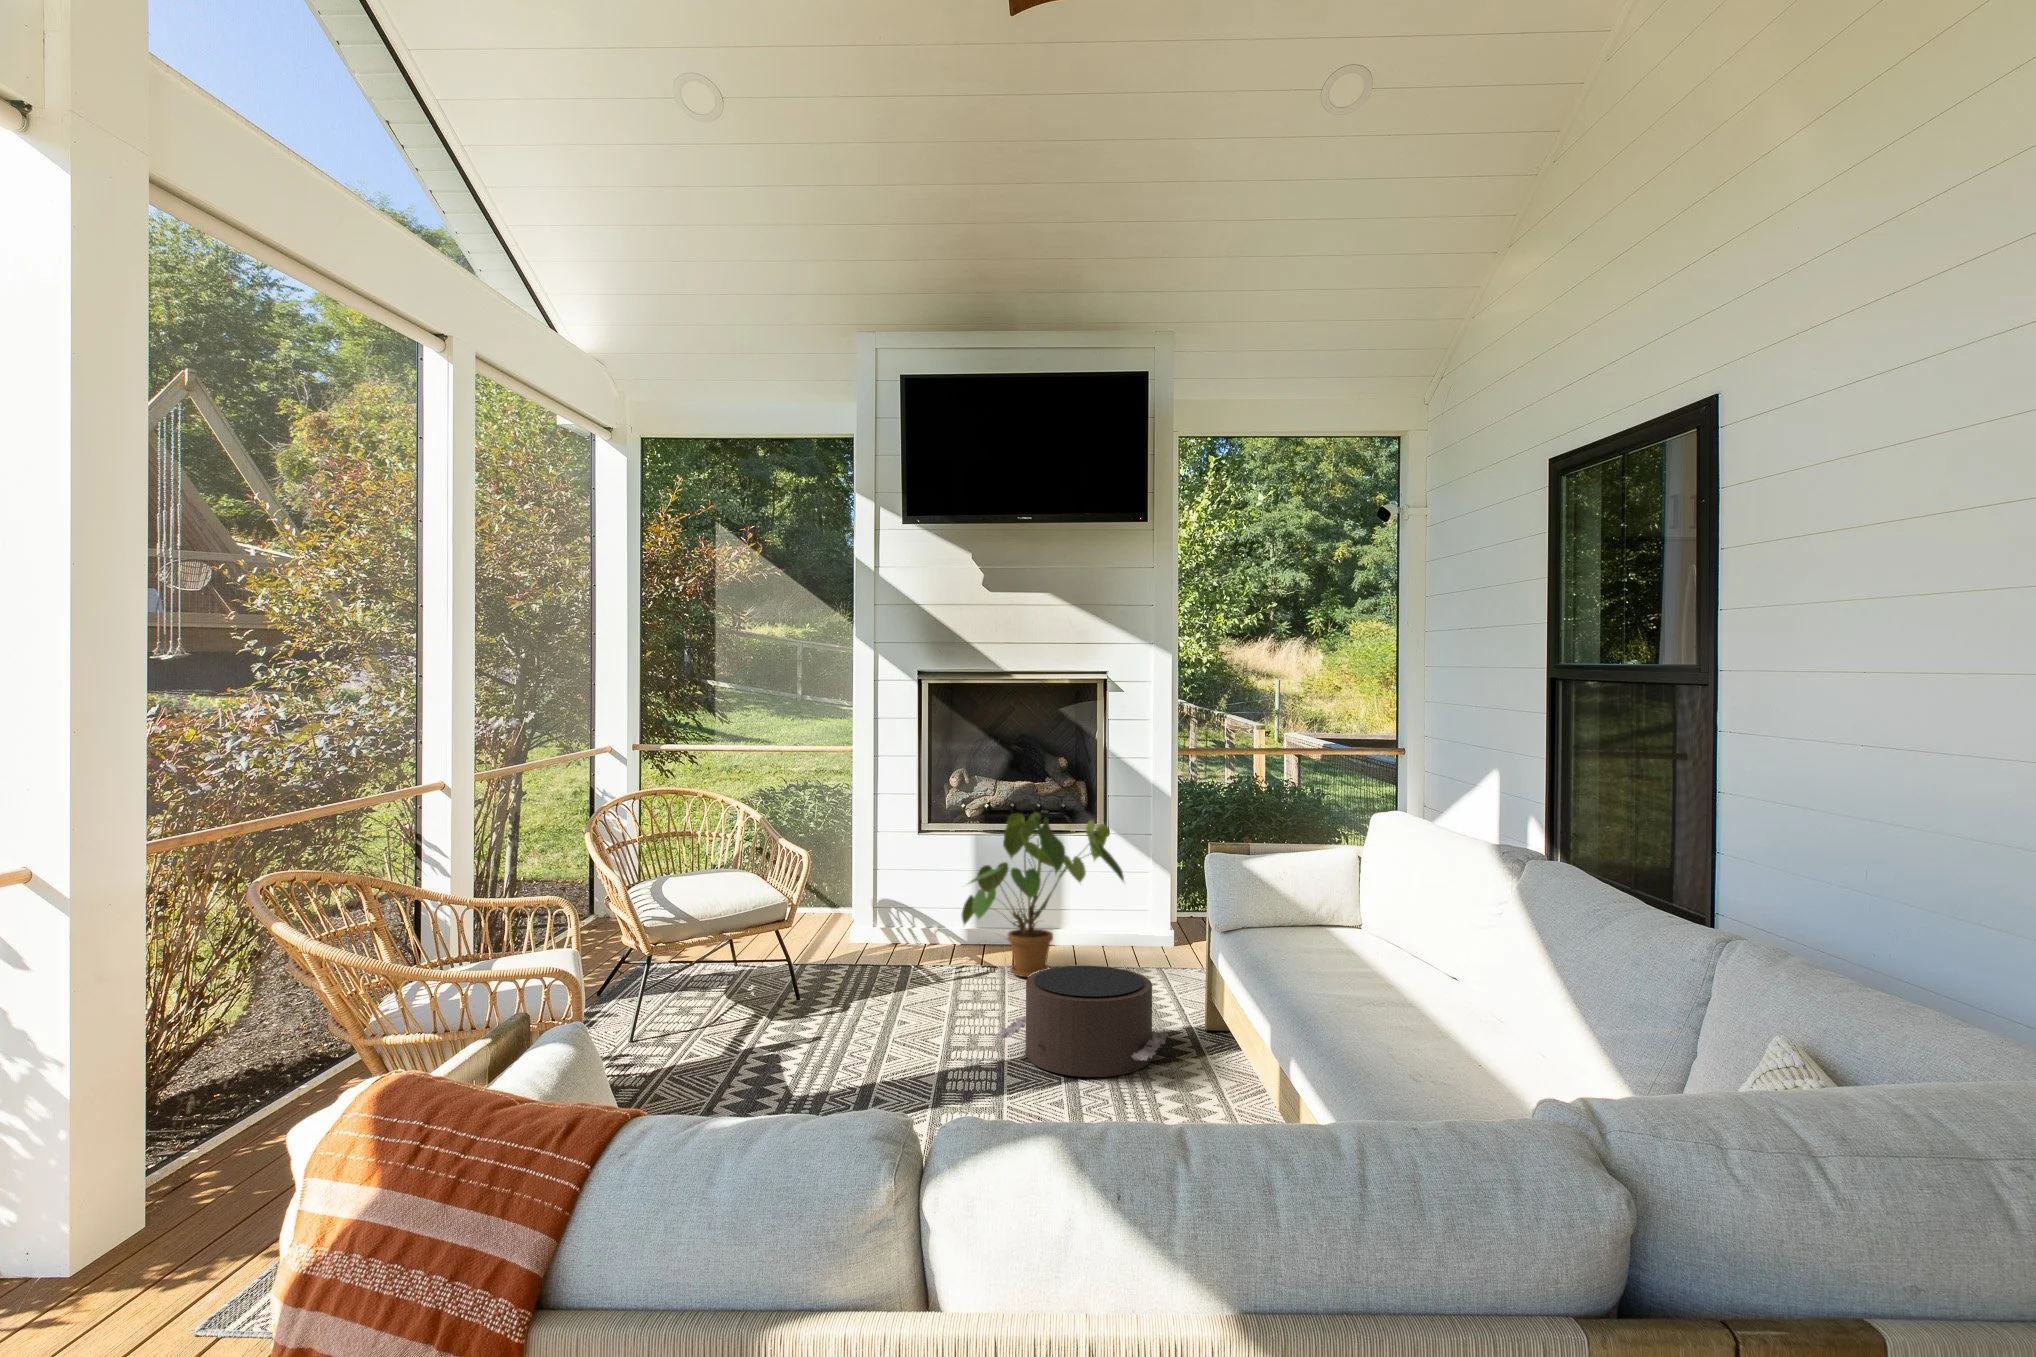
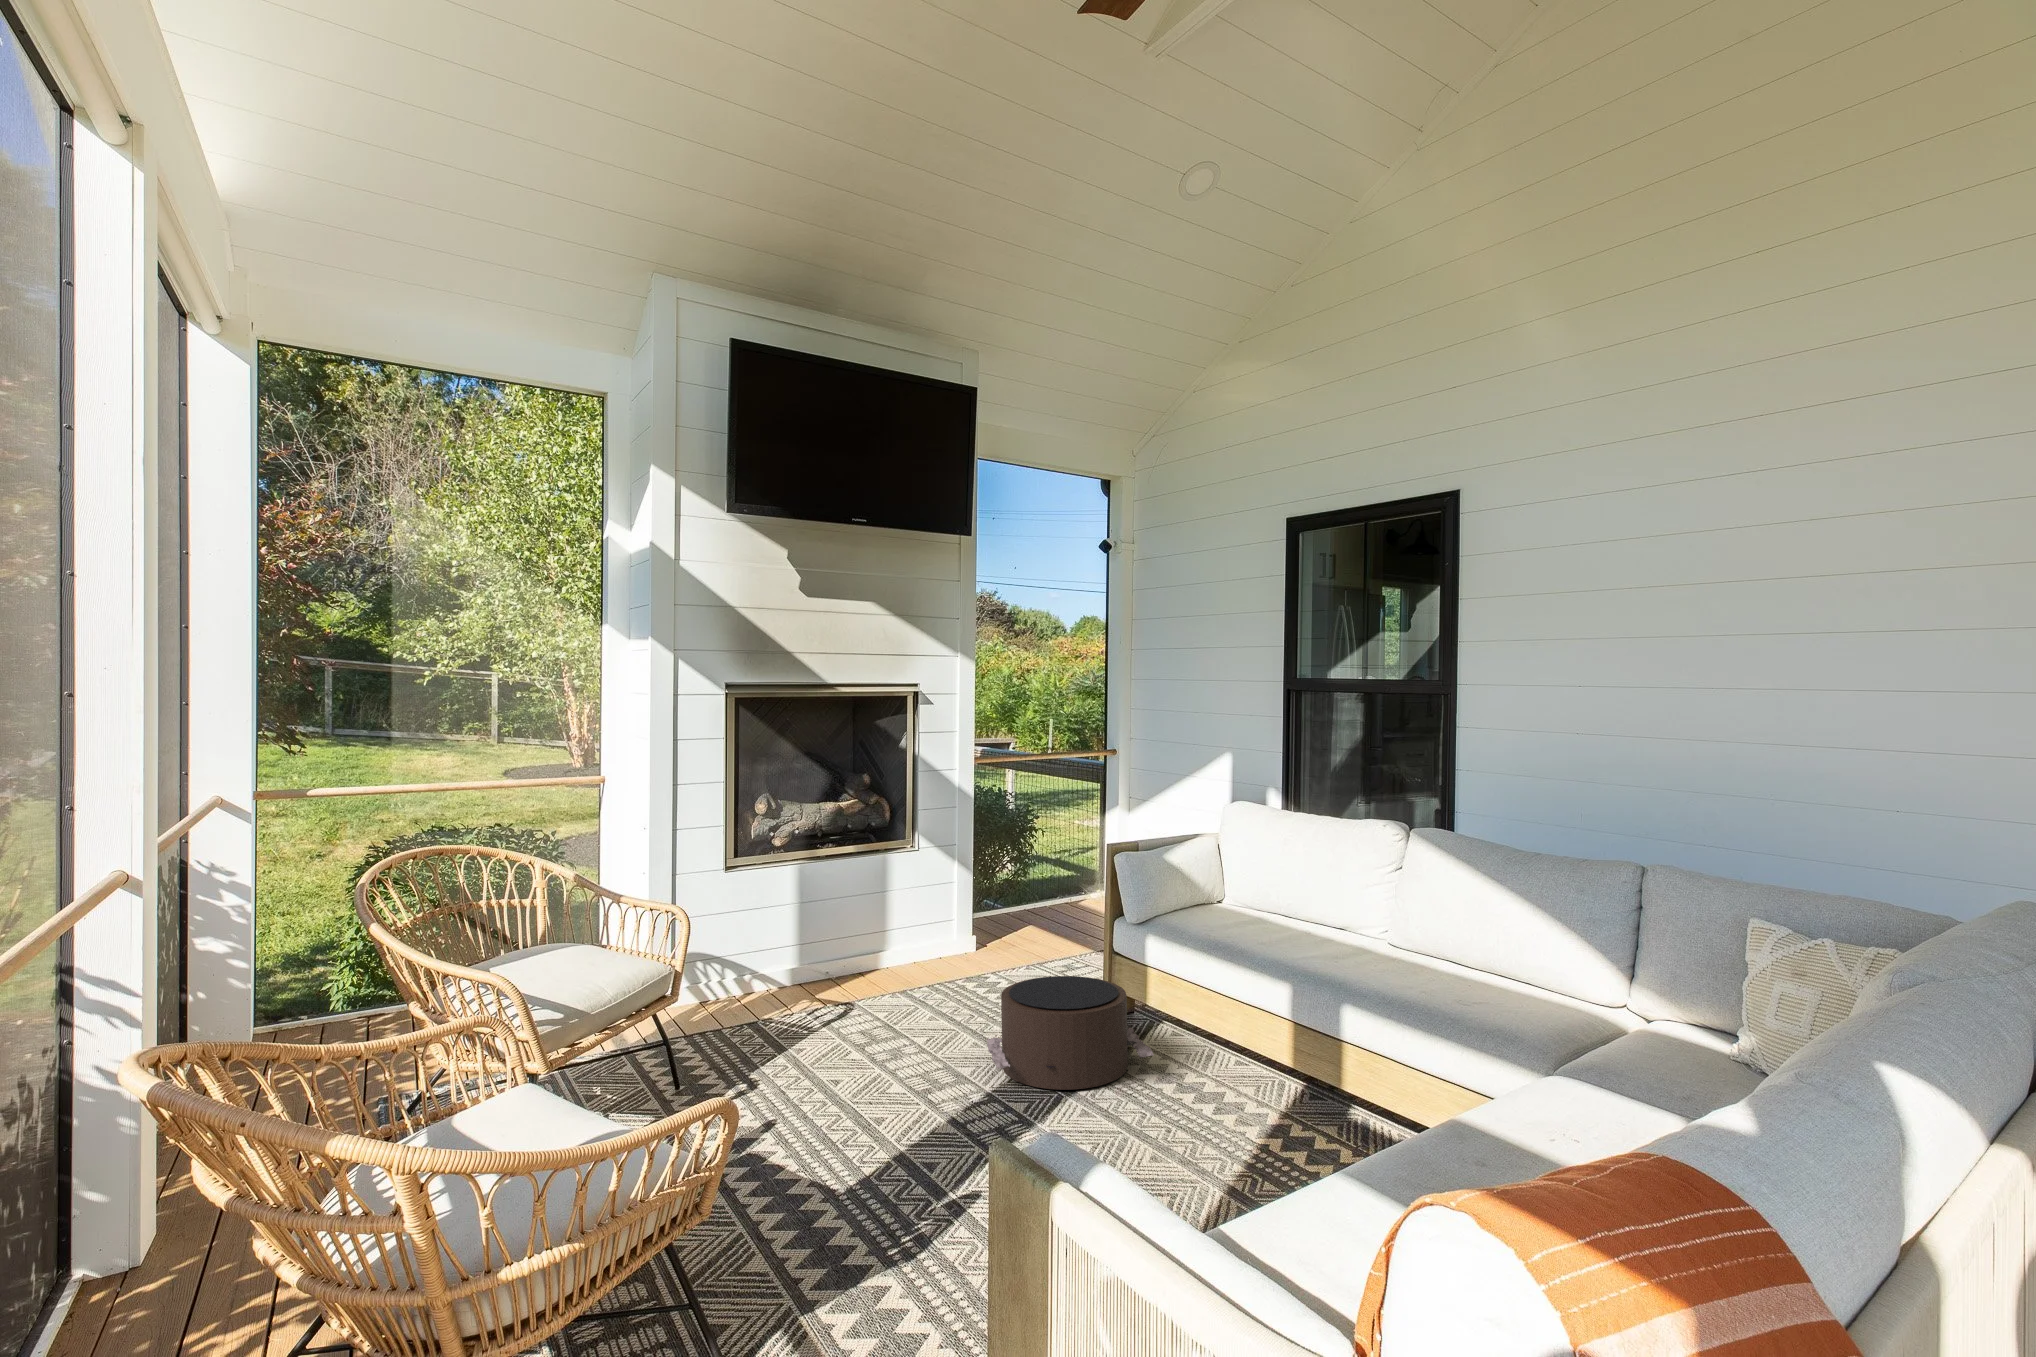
house plant: present [962,812,1124,977] -> none [819,833,987,1008]

